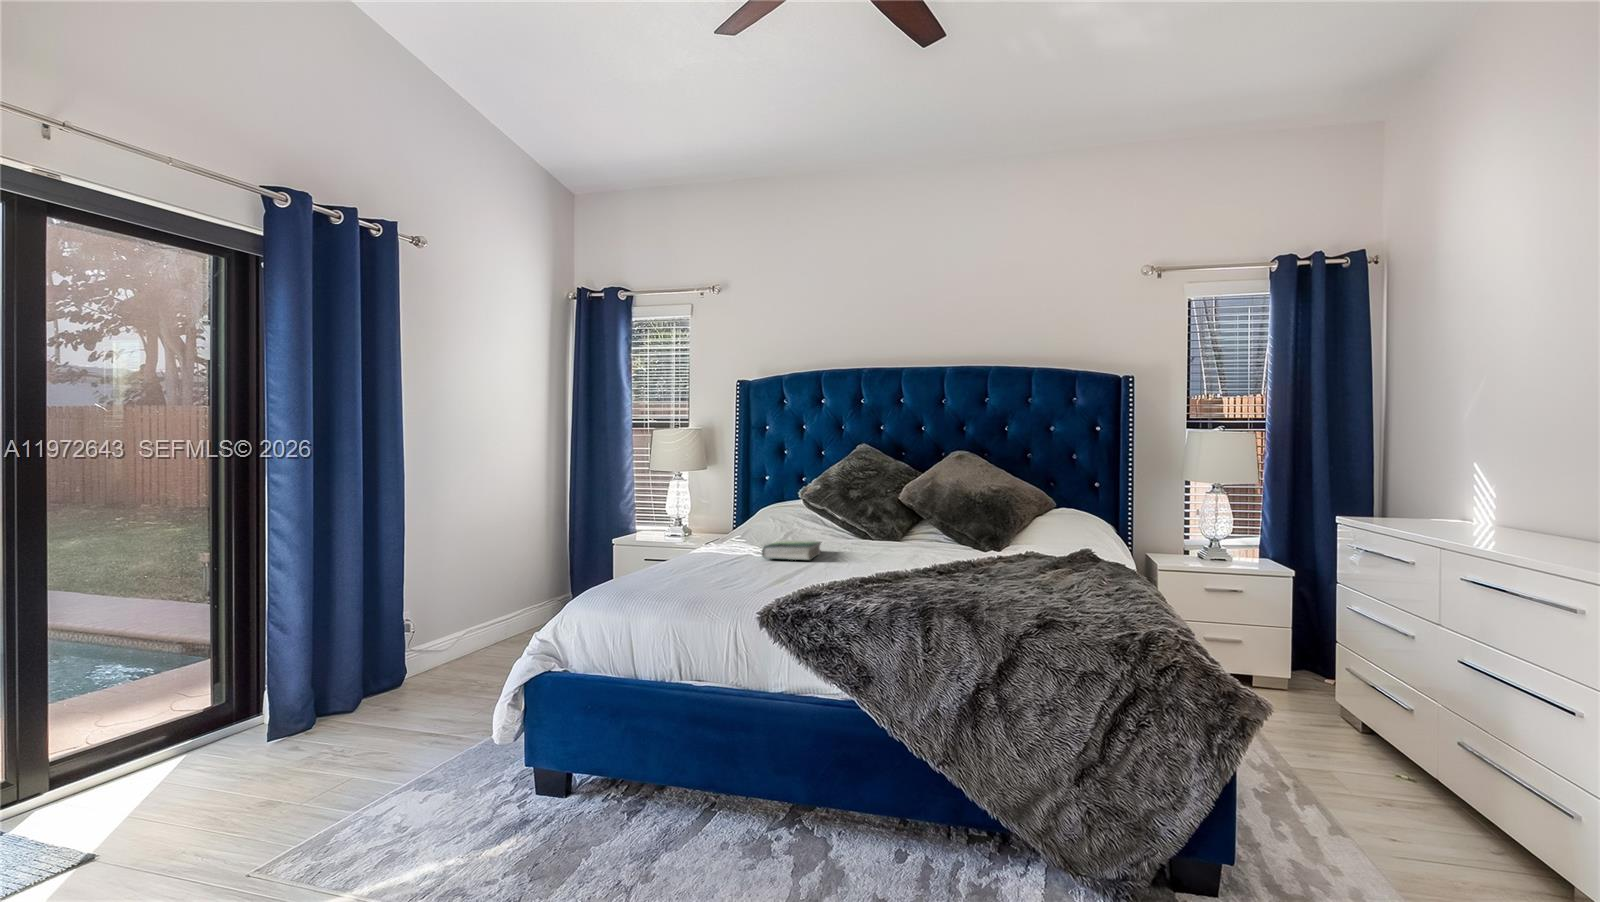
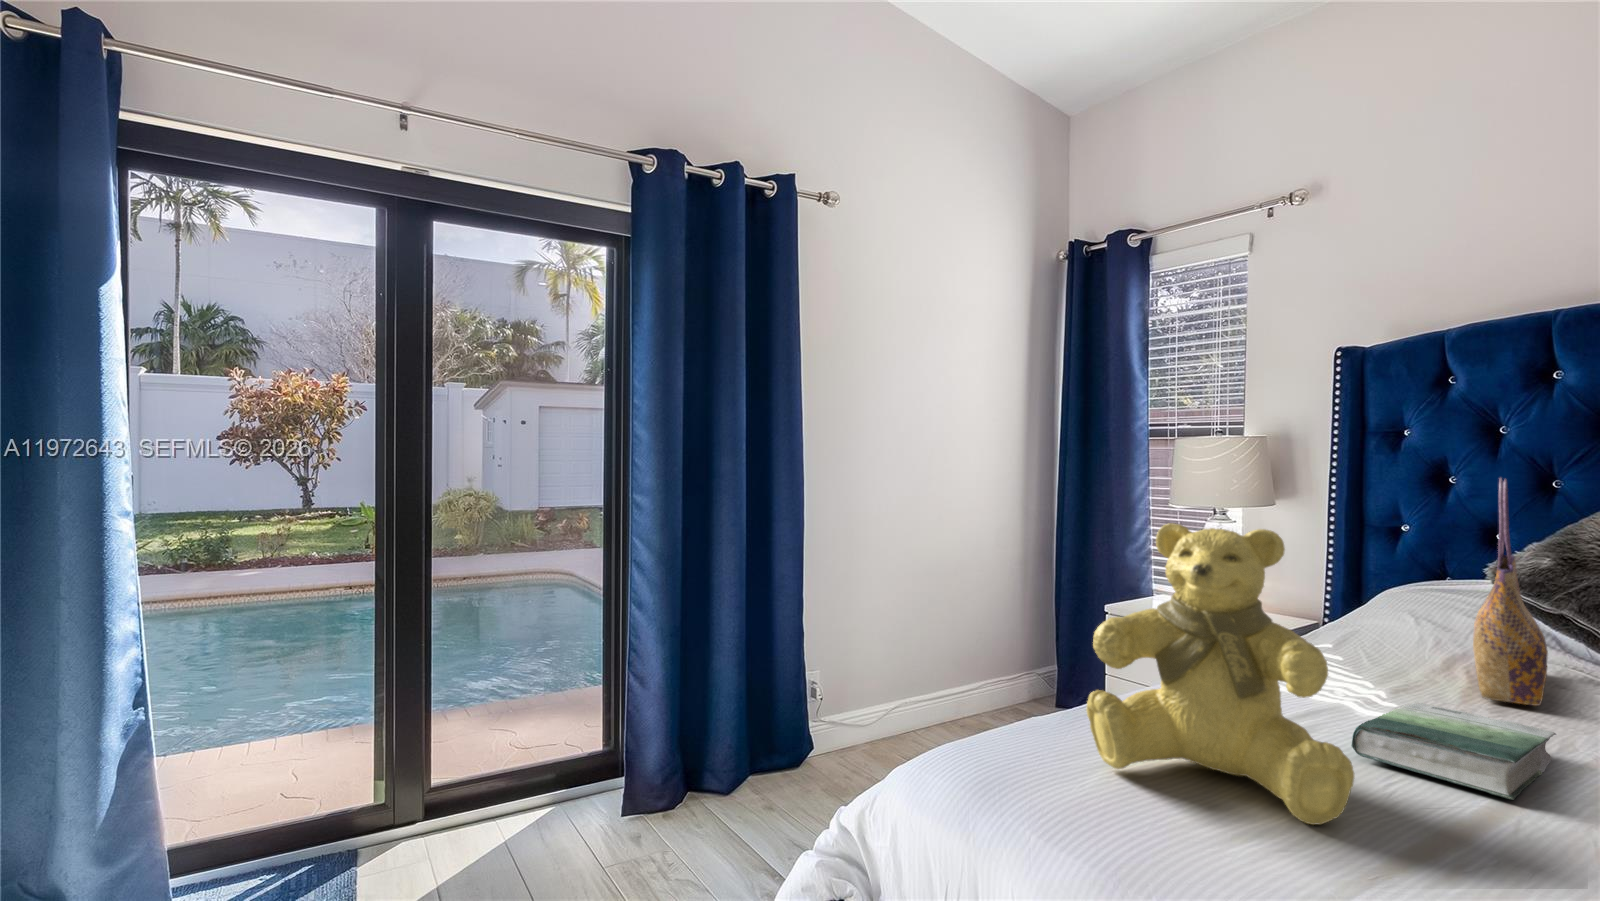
tote bag: none [798,446,821,540] -> present [1473,478,1548,706]
teddy bear: none [668,466,767,574] -> present [1087,523,1354,825]

